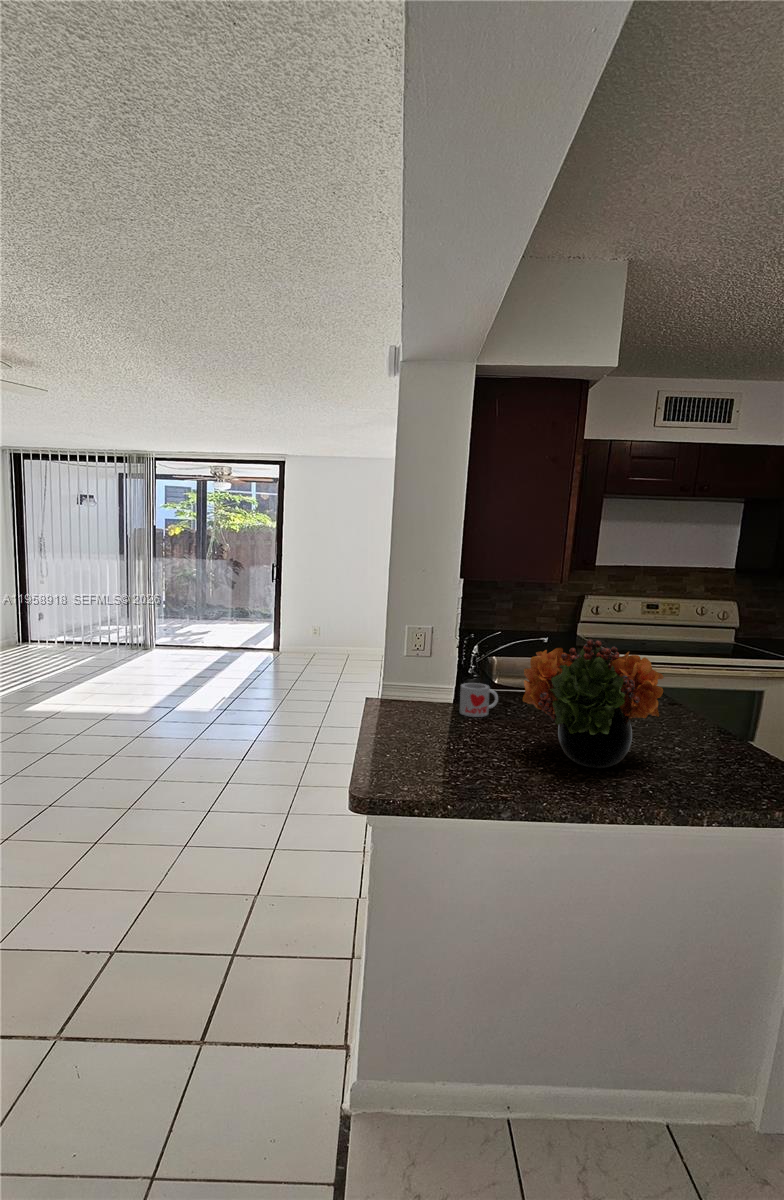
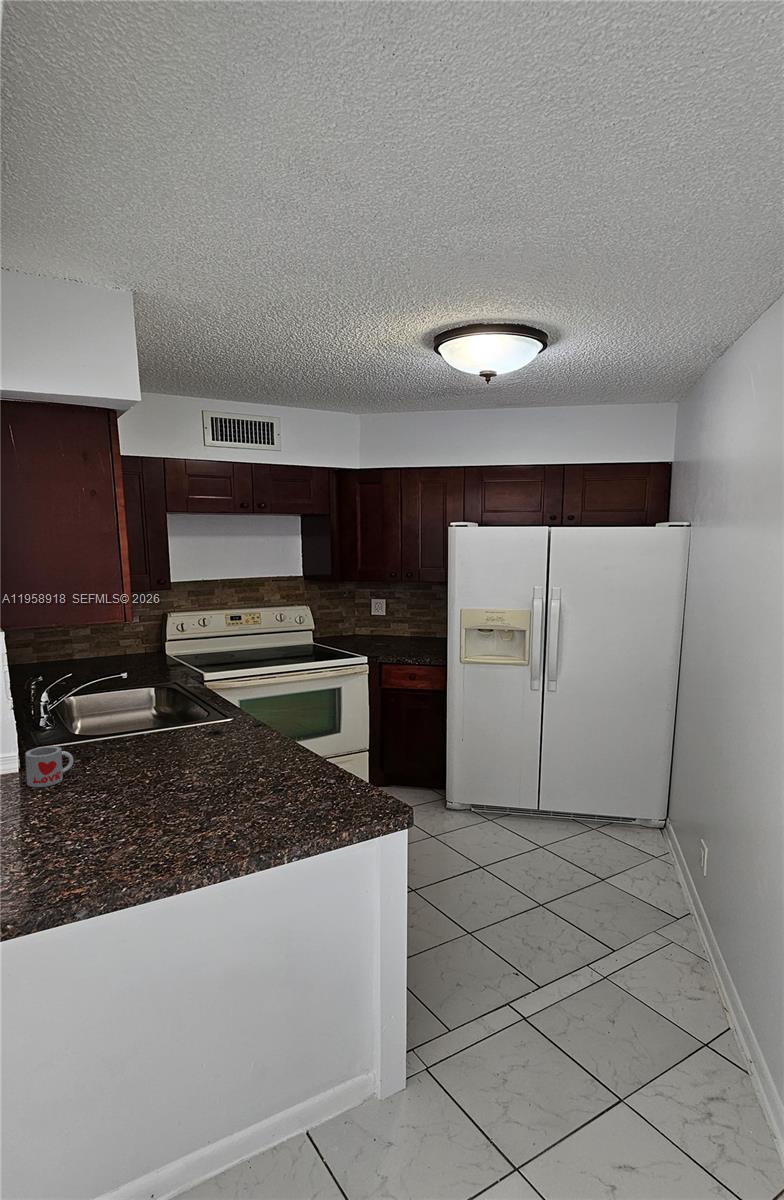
flower arrangement: present [523,639,664,768] -> none [91,694,242,826]

